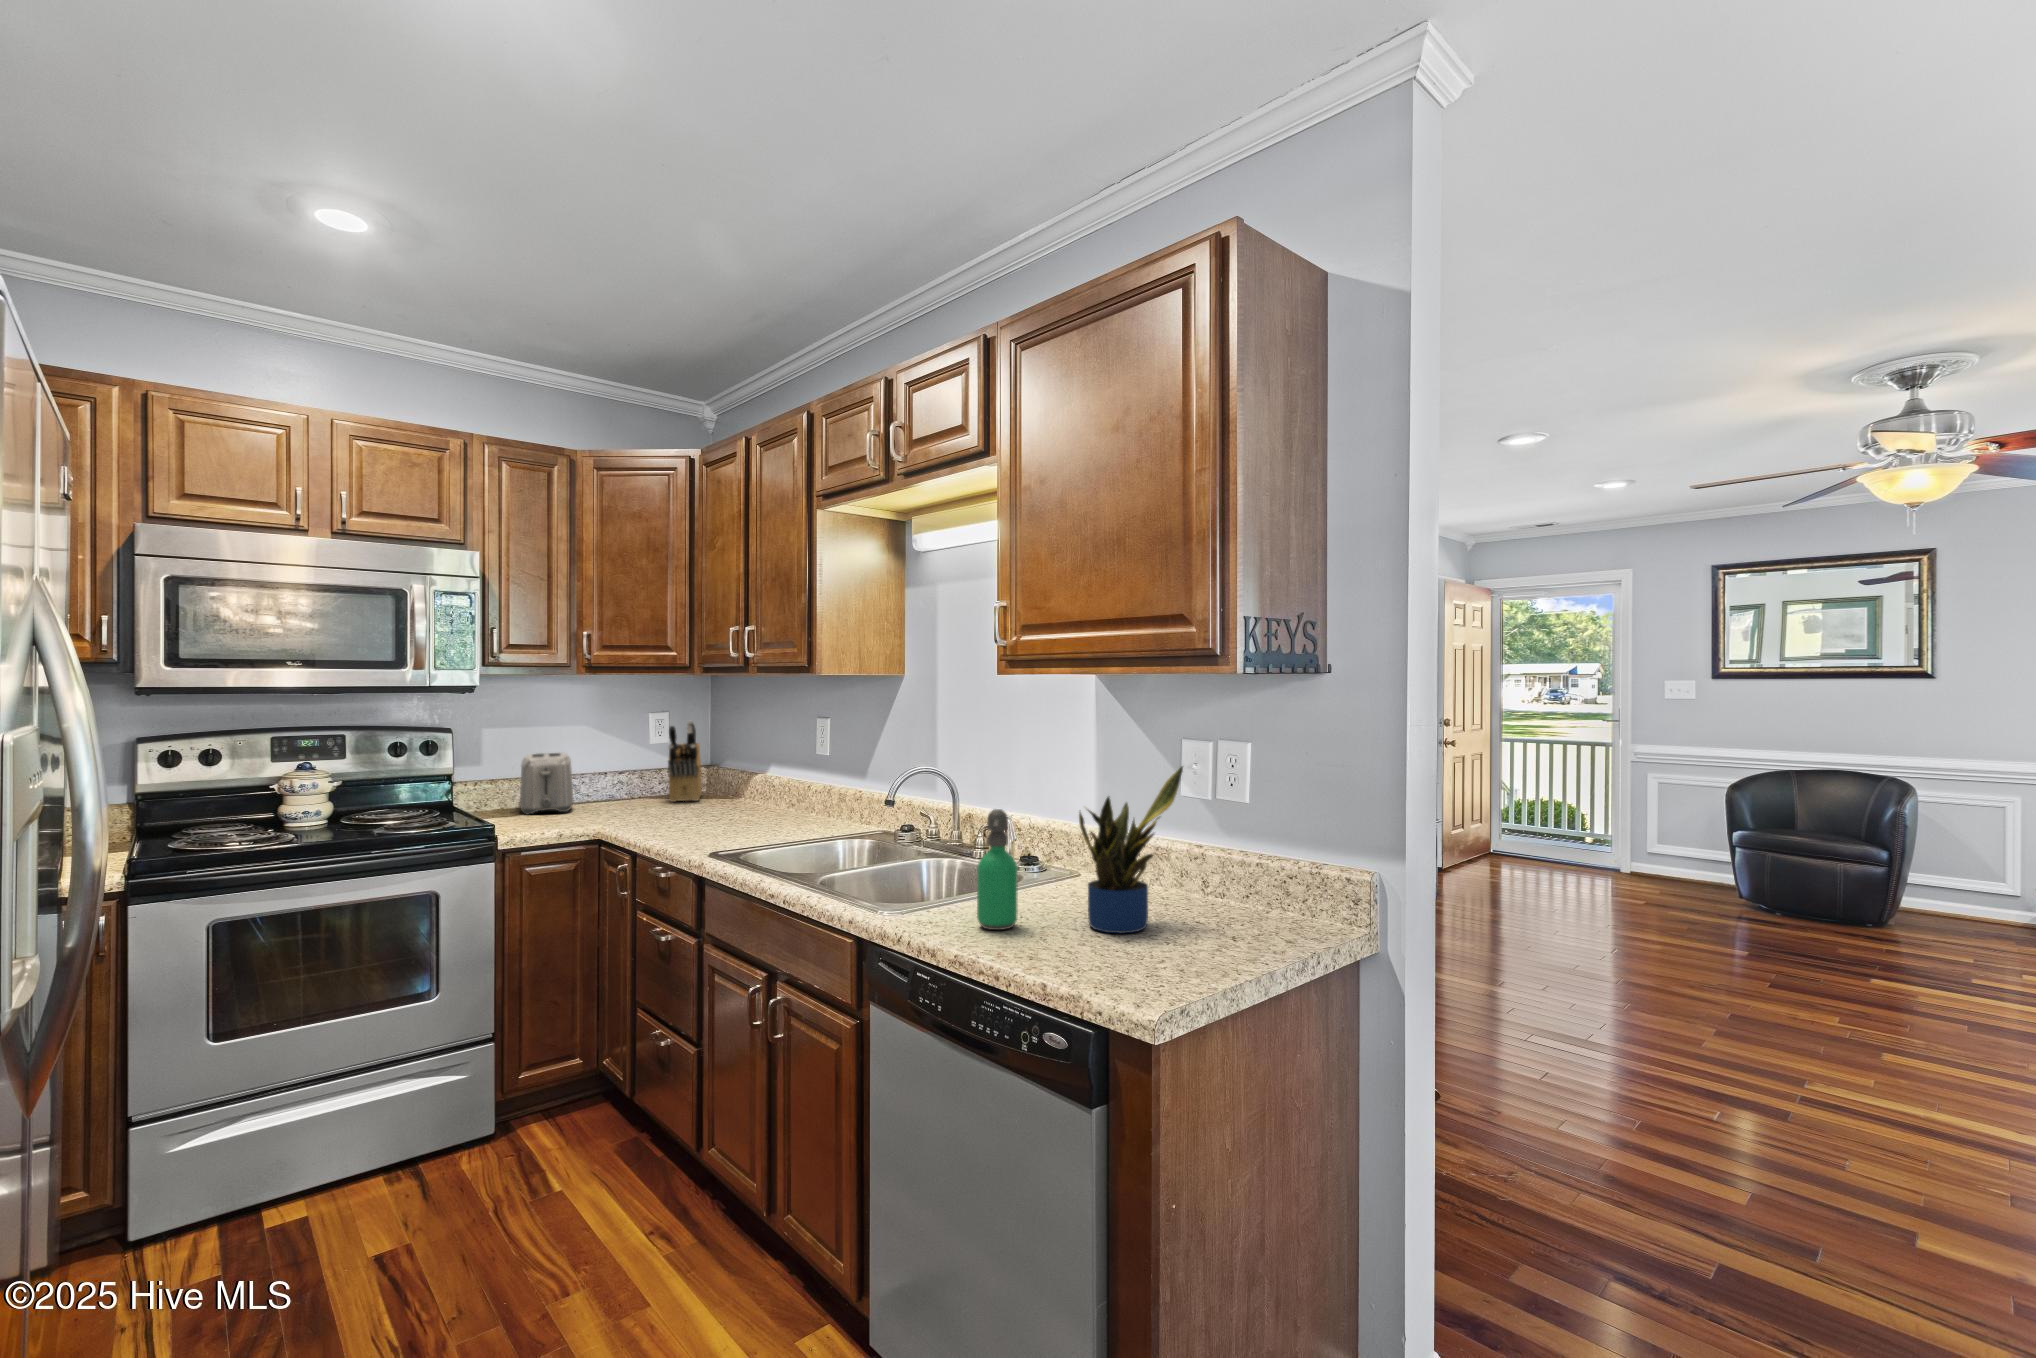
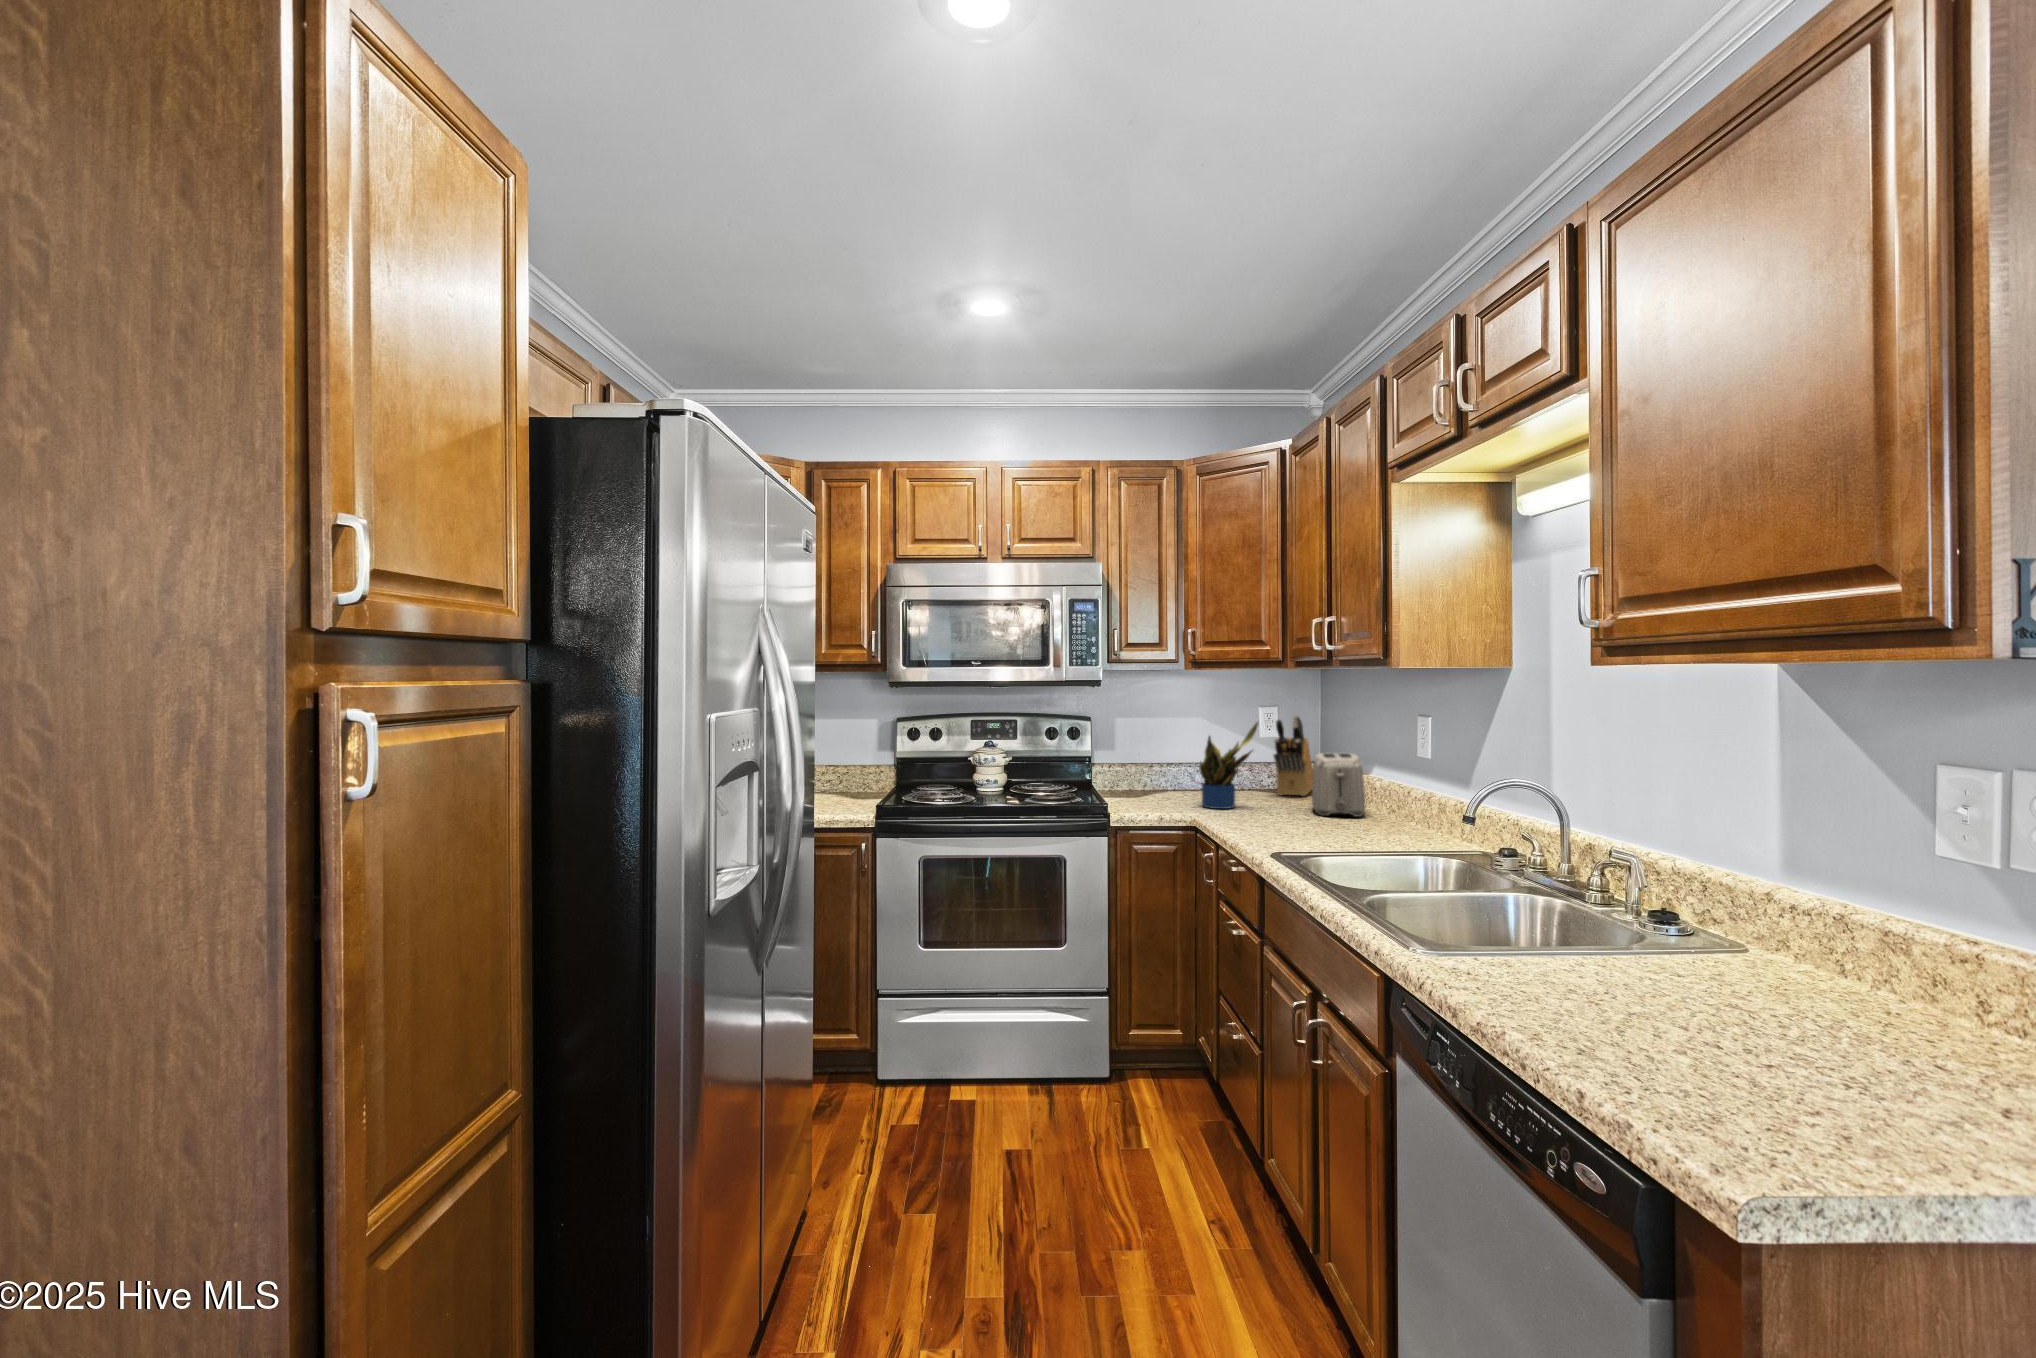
toaster: present [519,752,574,815] -> present [1312,753,1365,817]
potted plant: present [1079,766,1183,933] -> present [1199,722,1258,809]
soap dispenser: present [977,809,1018,930] -> none [1531,843,1592,1003]

